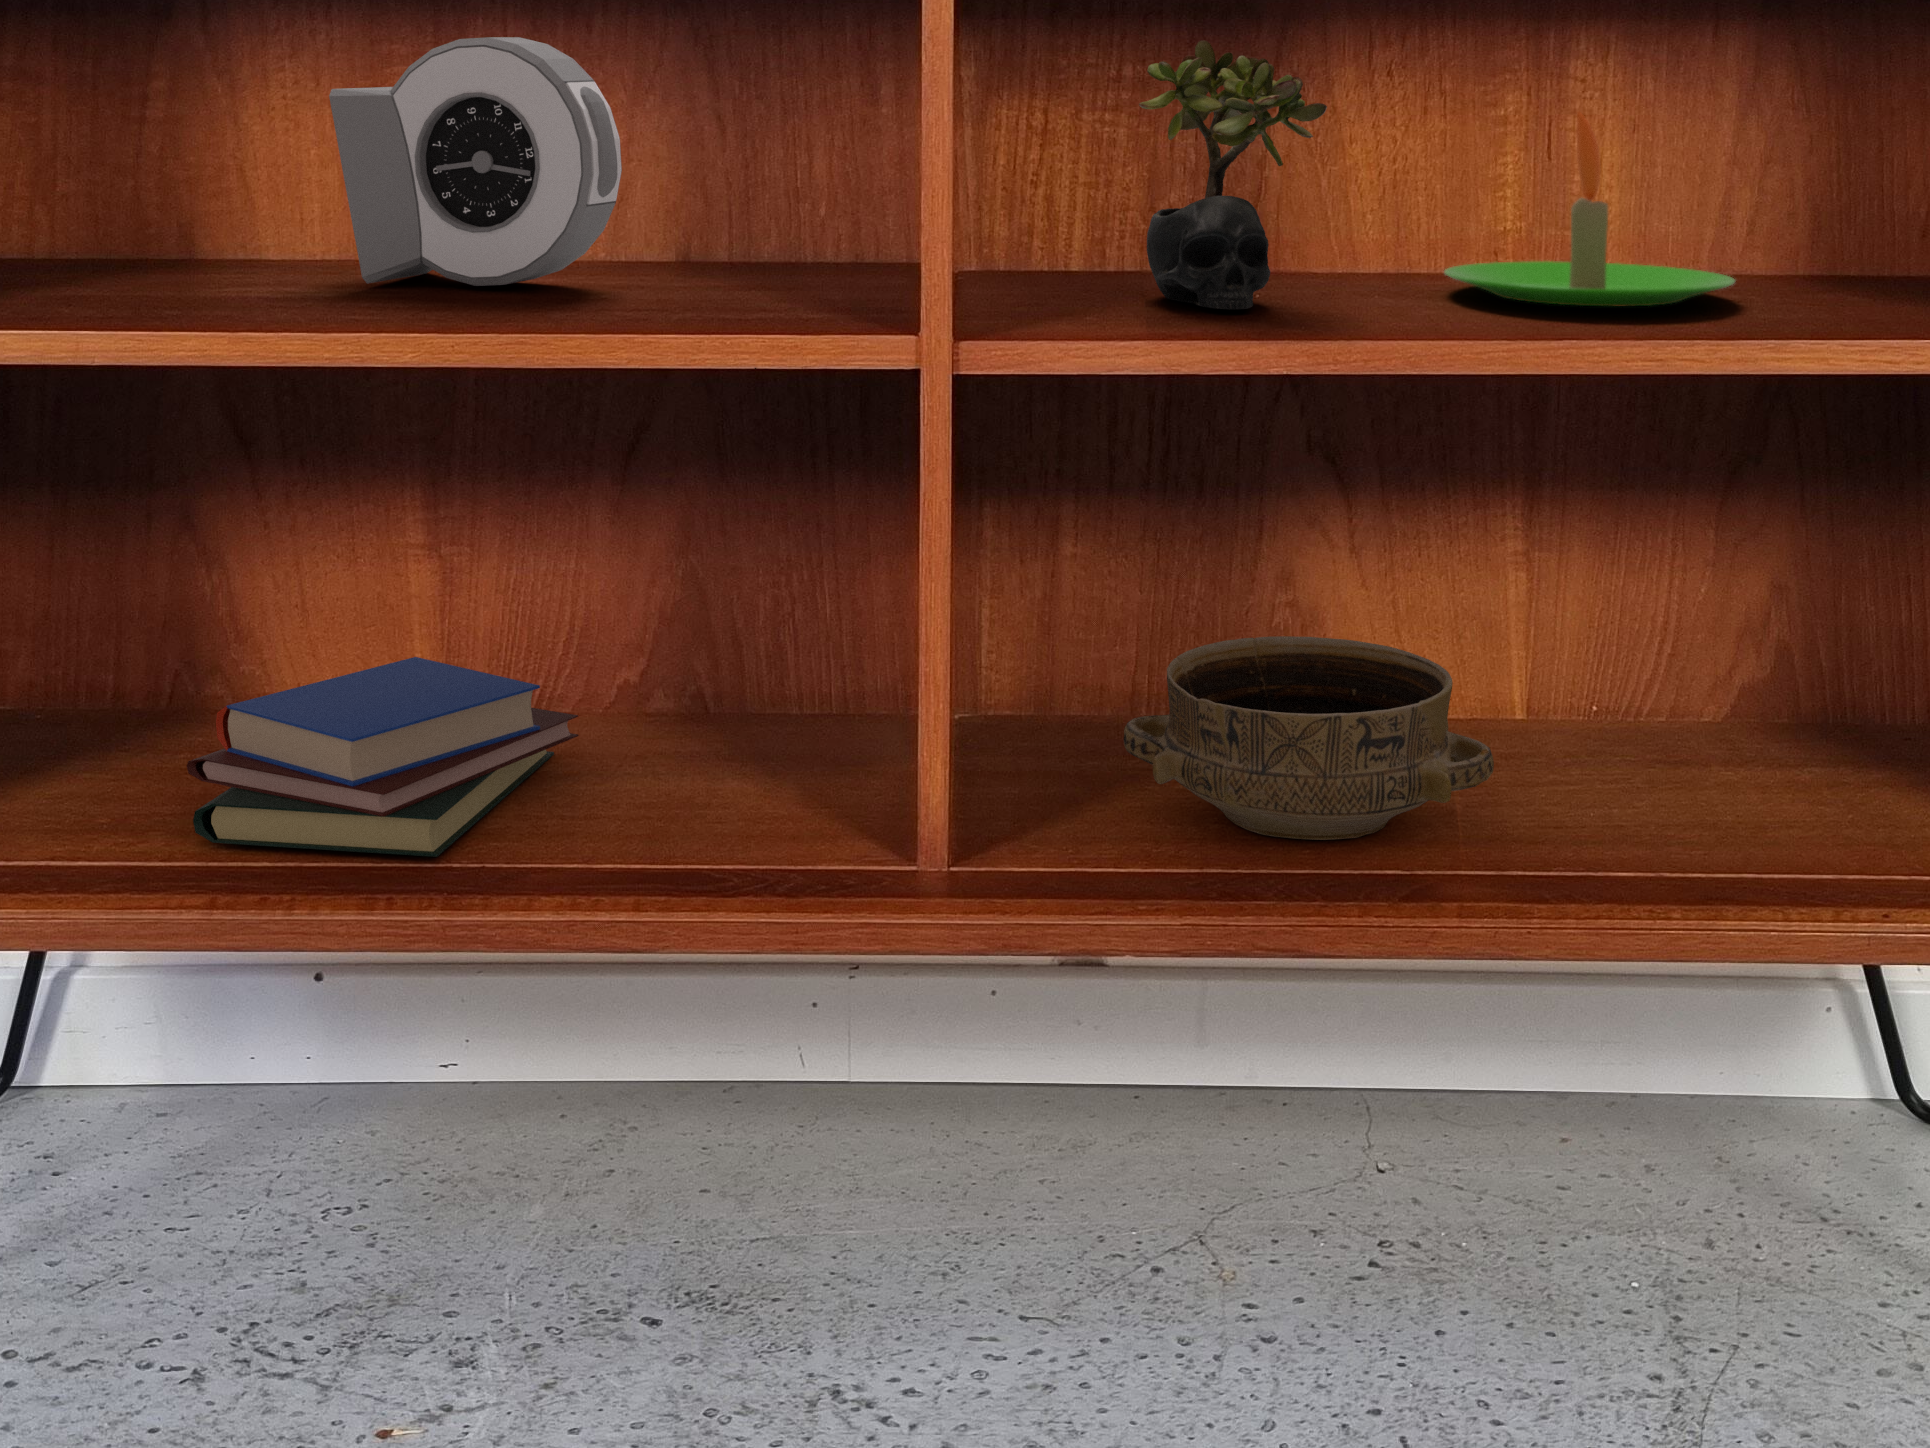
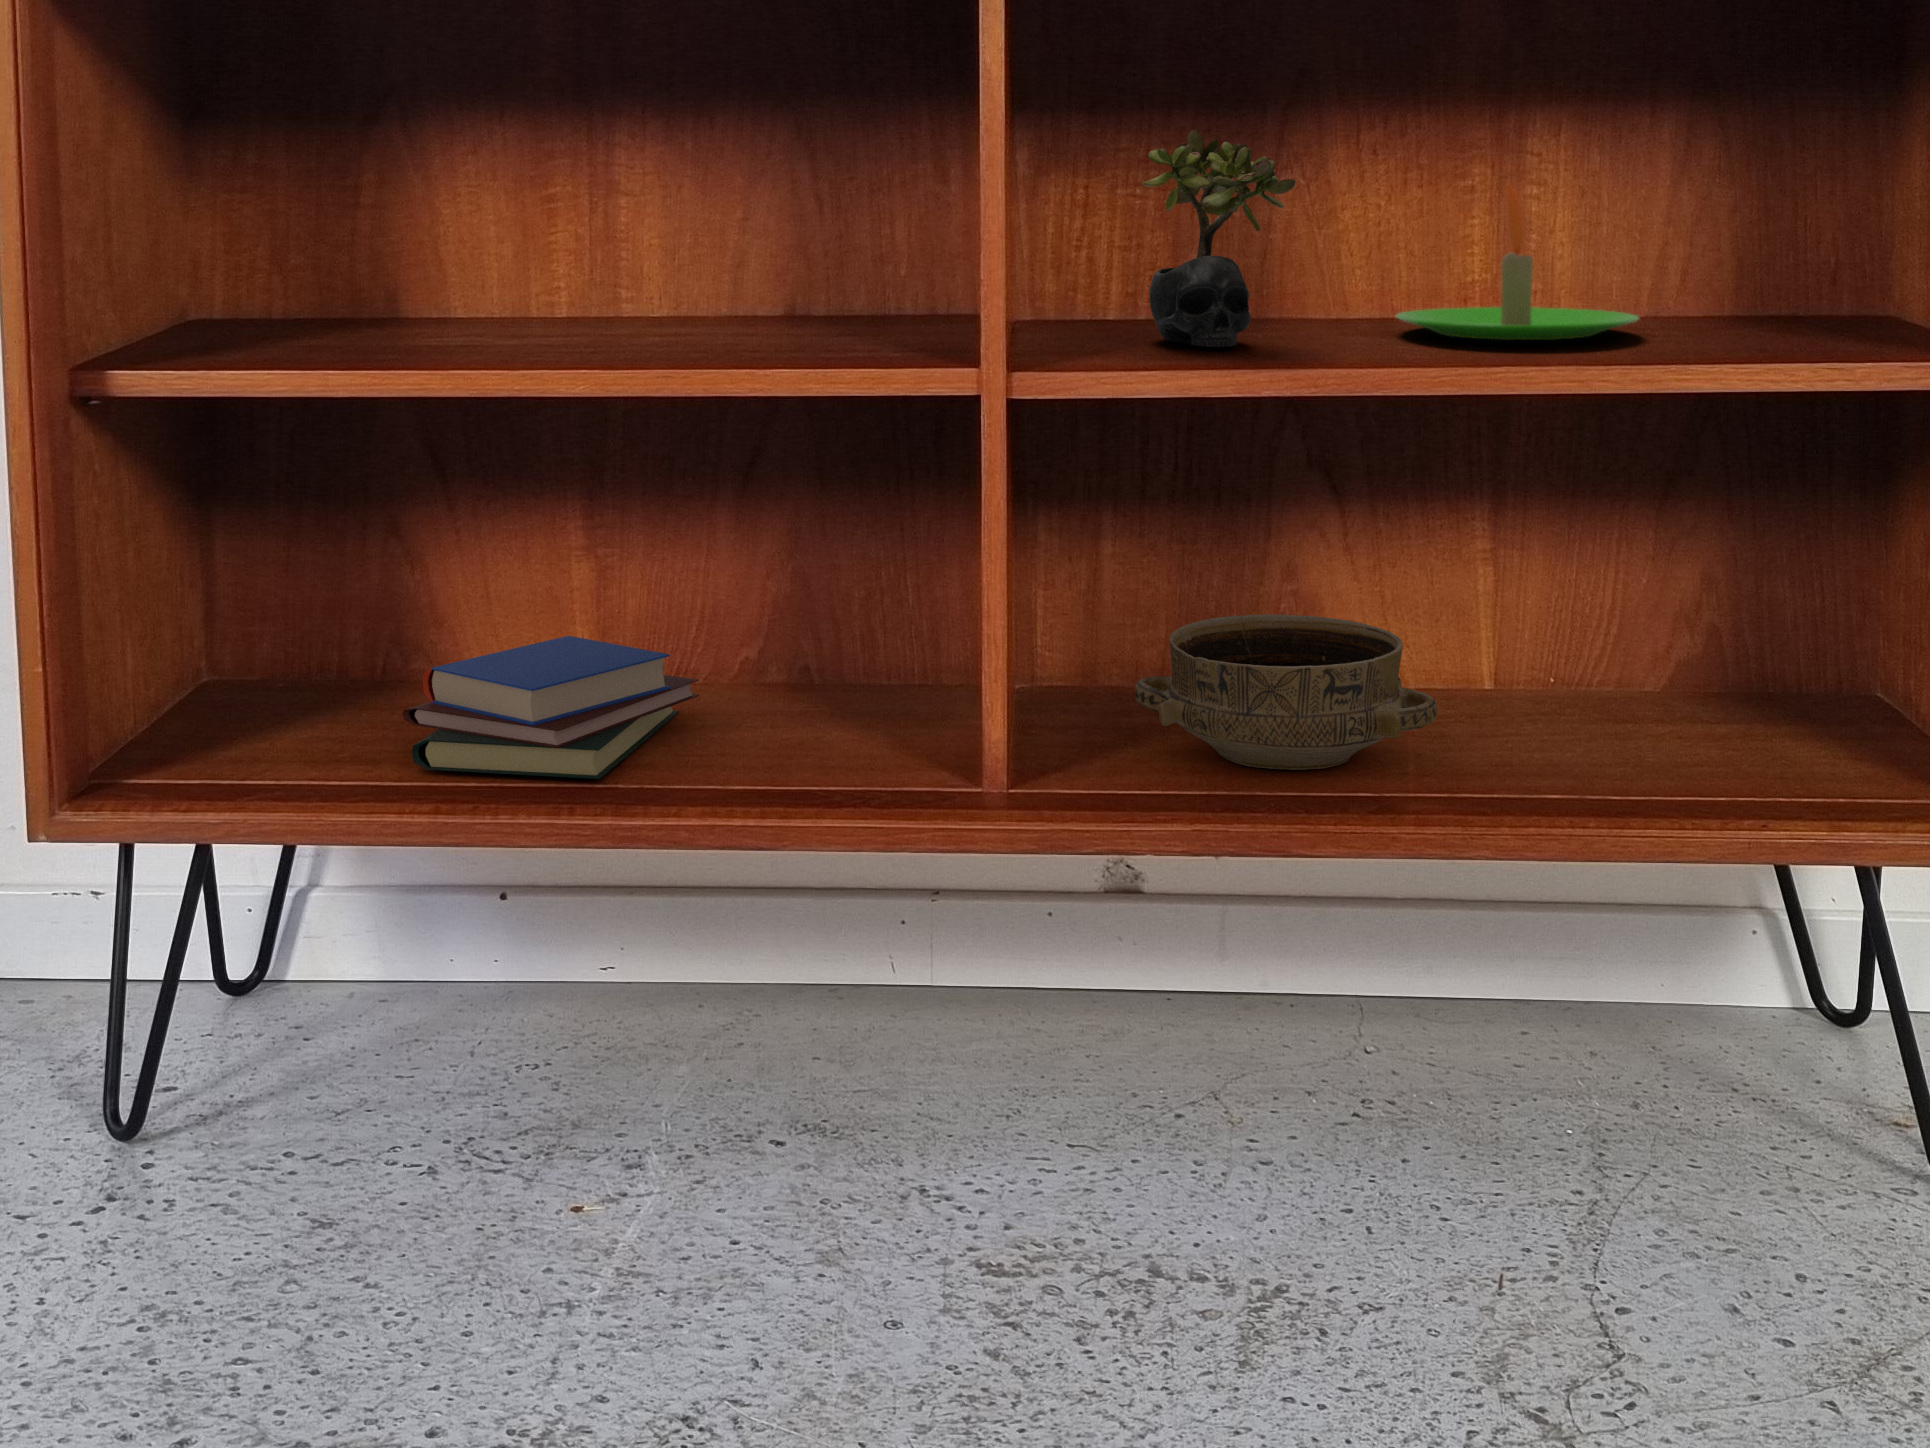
alarm clock: present [329,37,622,286] -> none [497,141,727,339]

